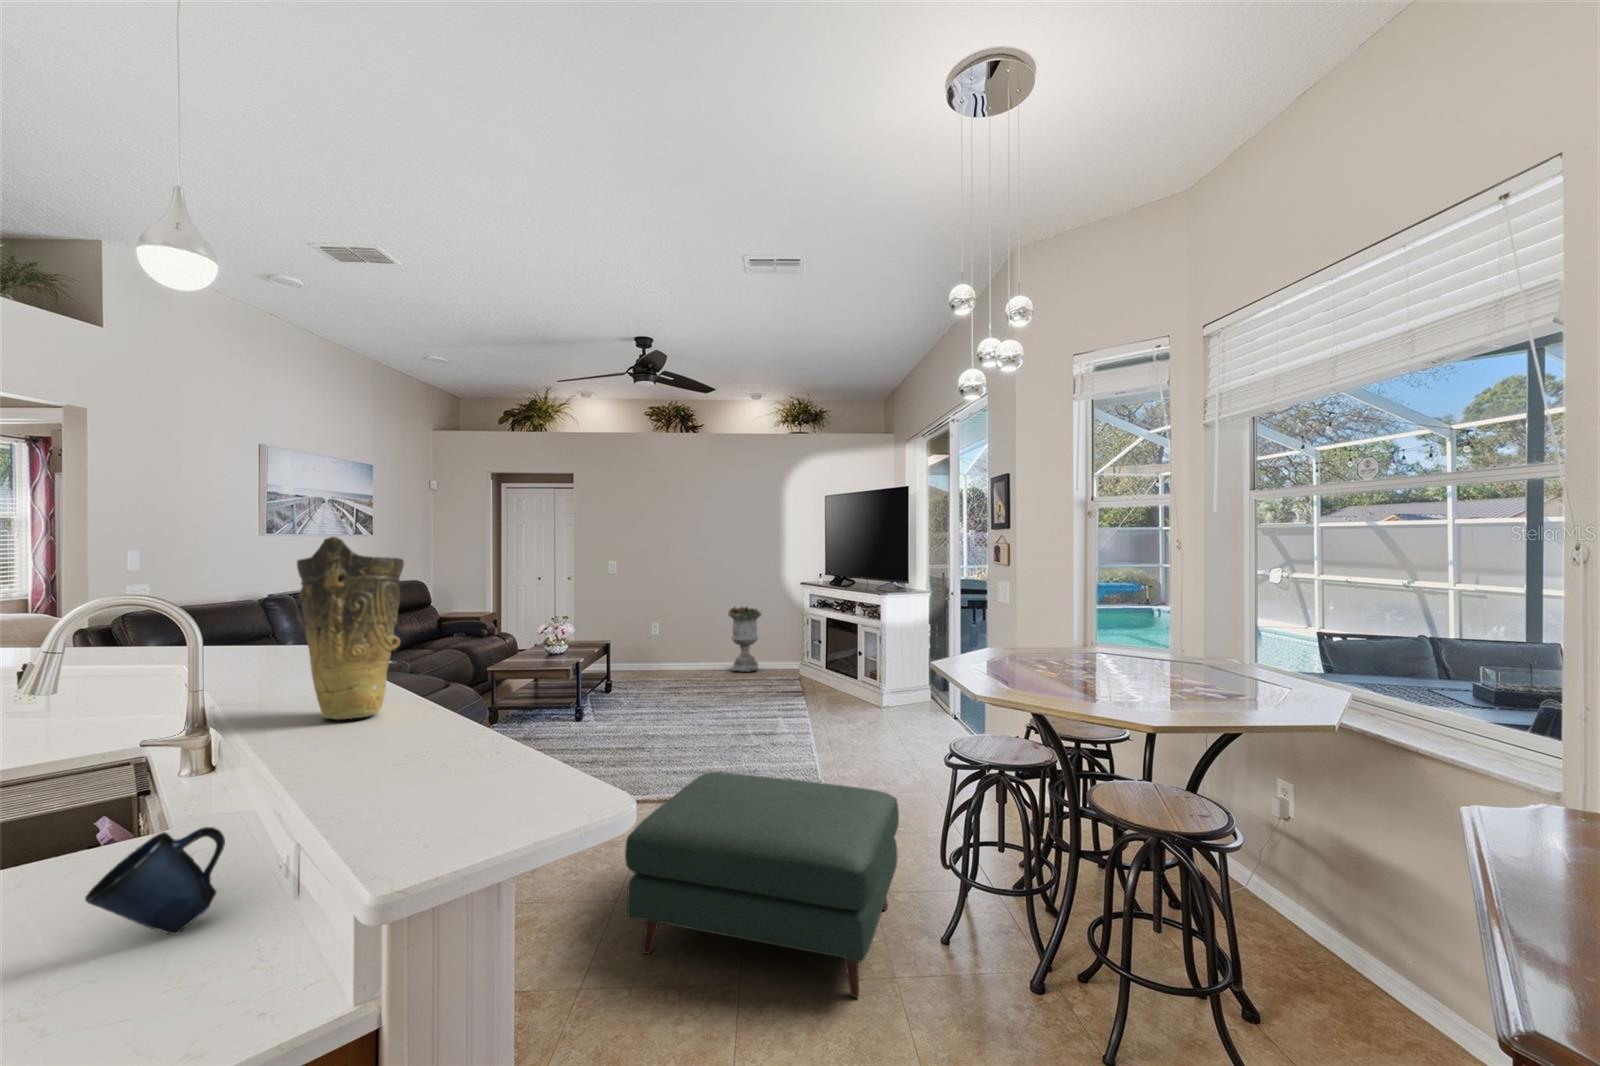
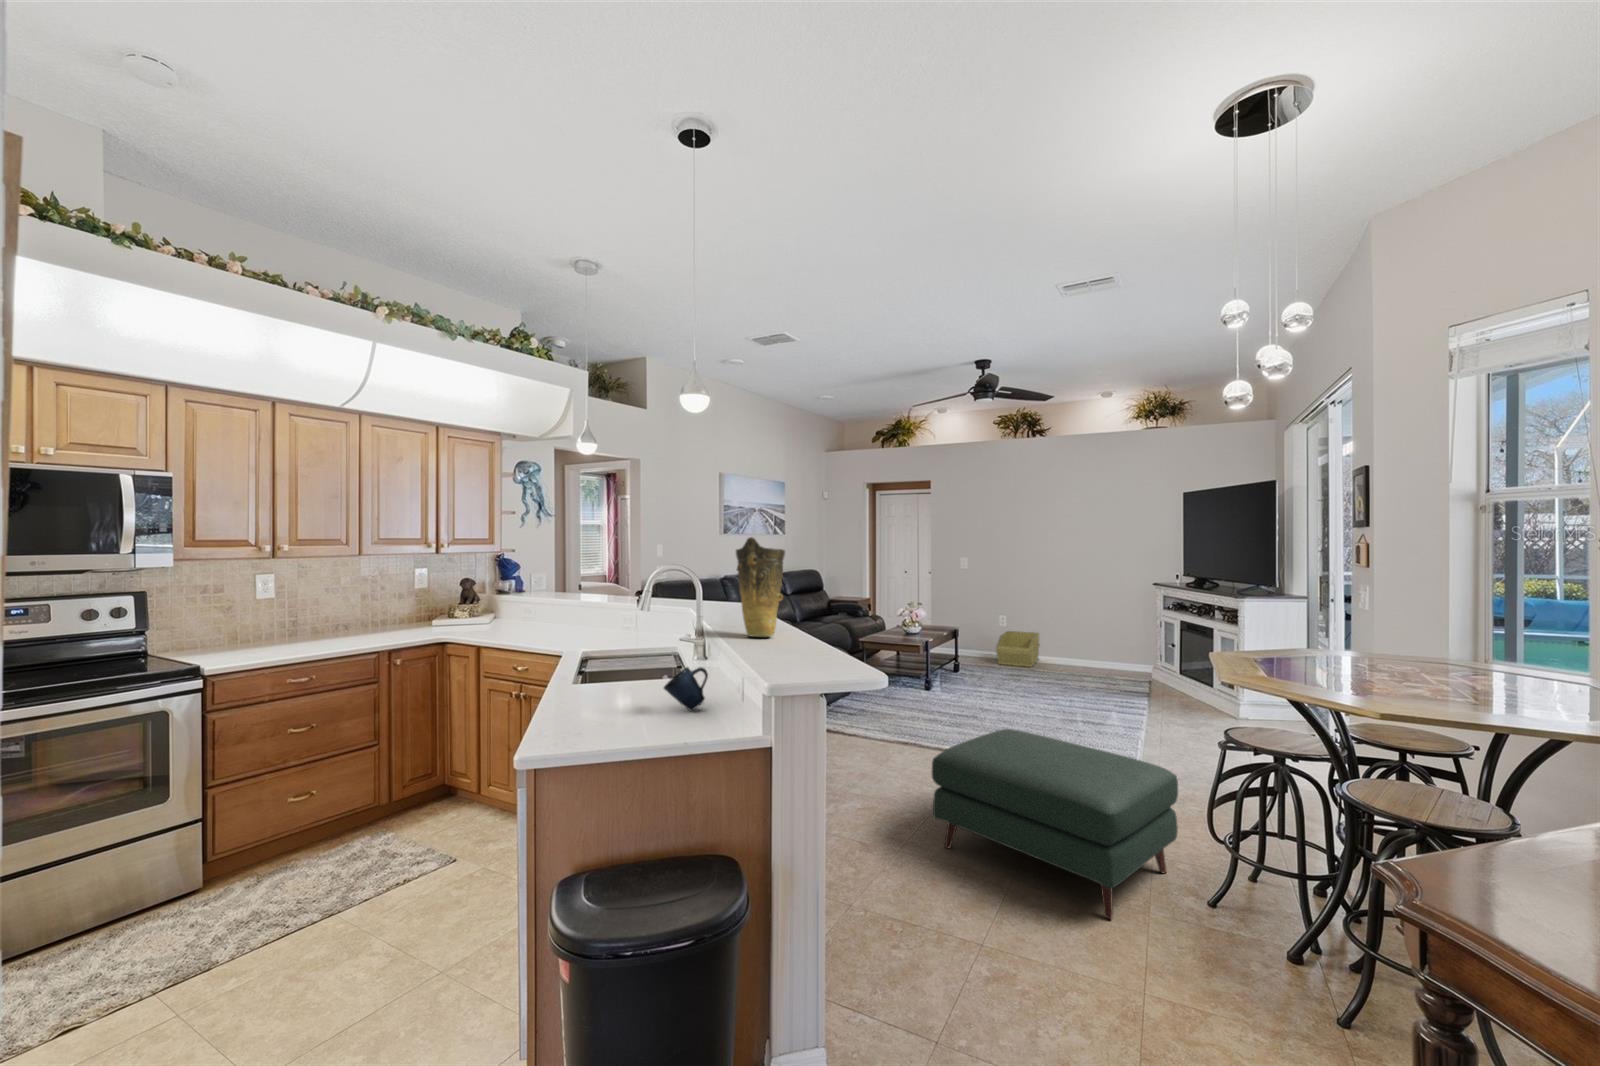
planter: present [728,607,761,672] -> none [1073,602,1110,668]
storage bin: none [650,640,694,678] -> present [996,631,1040,667]

